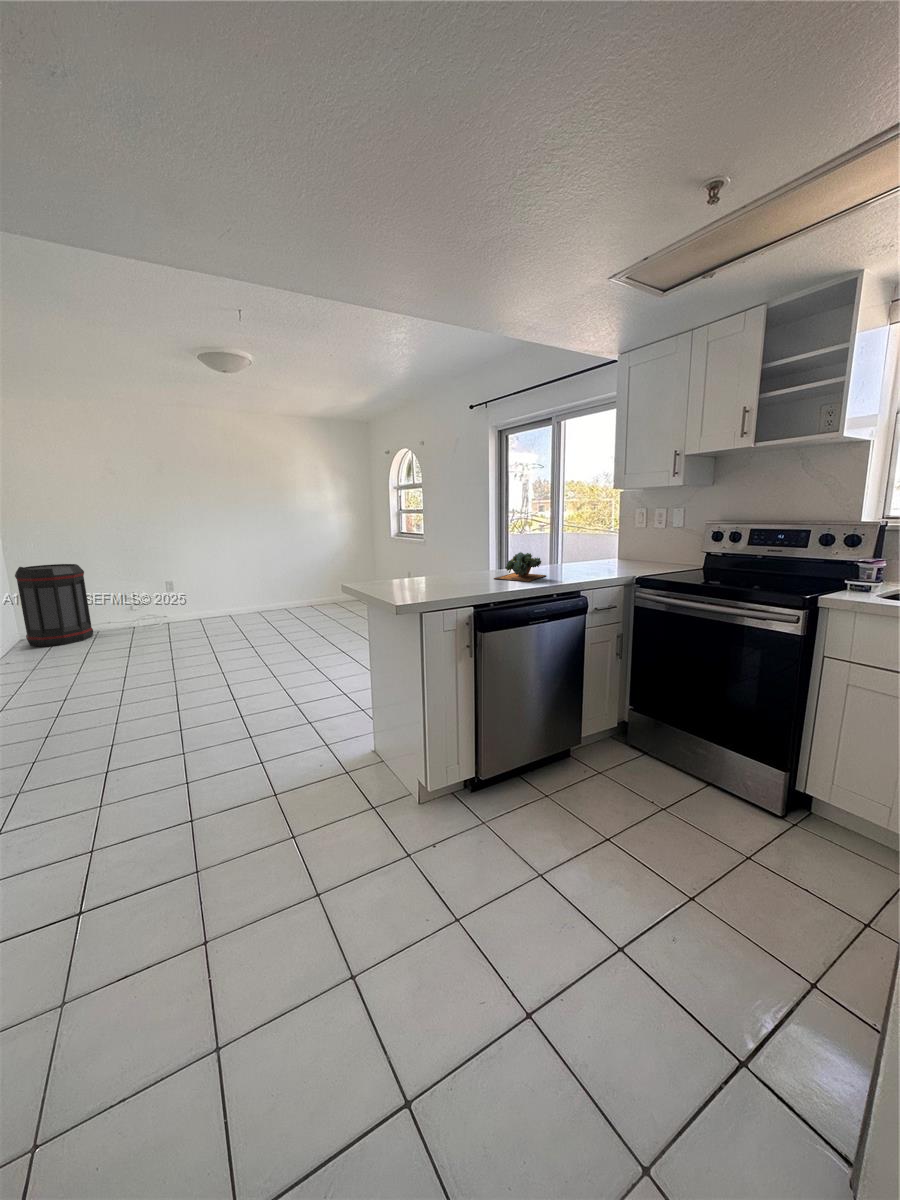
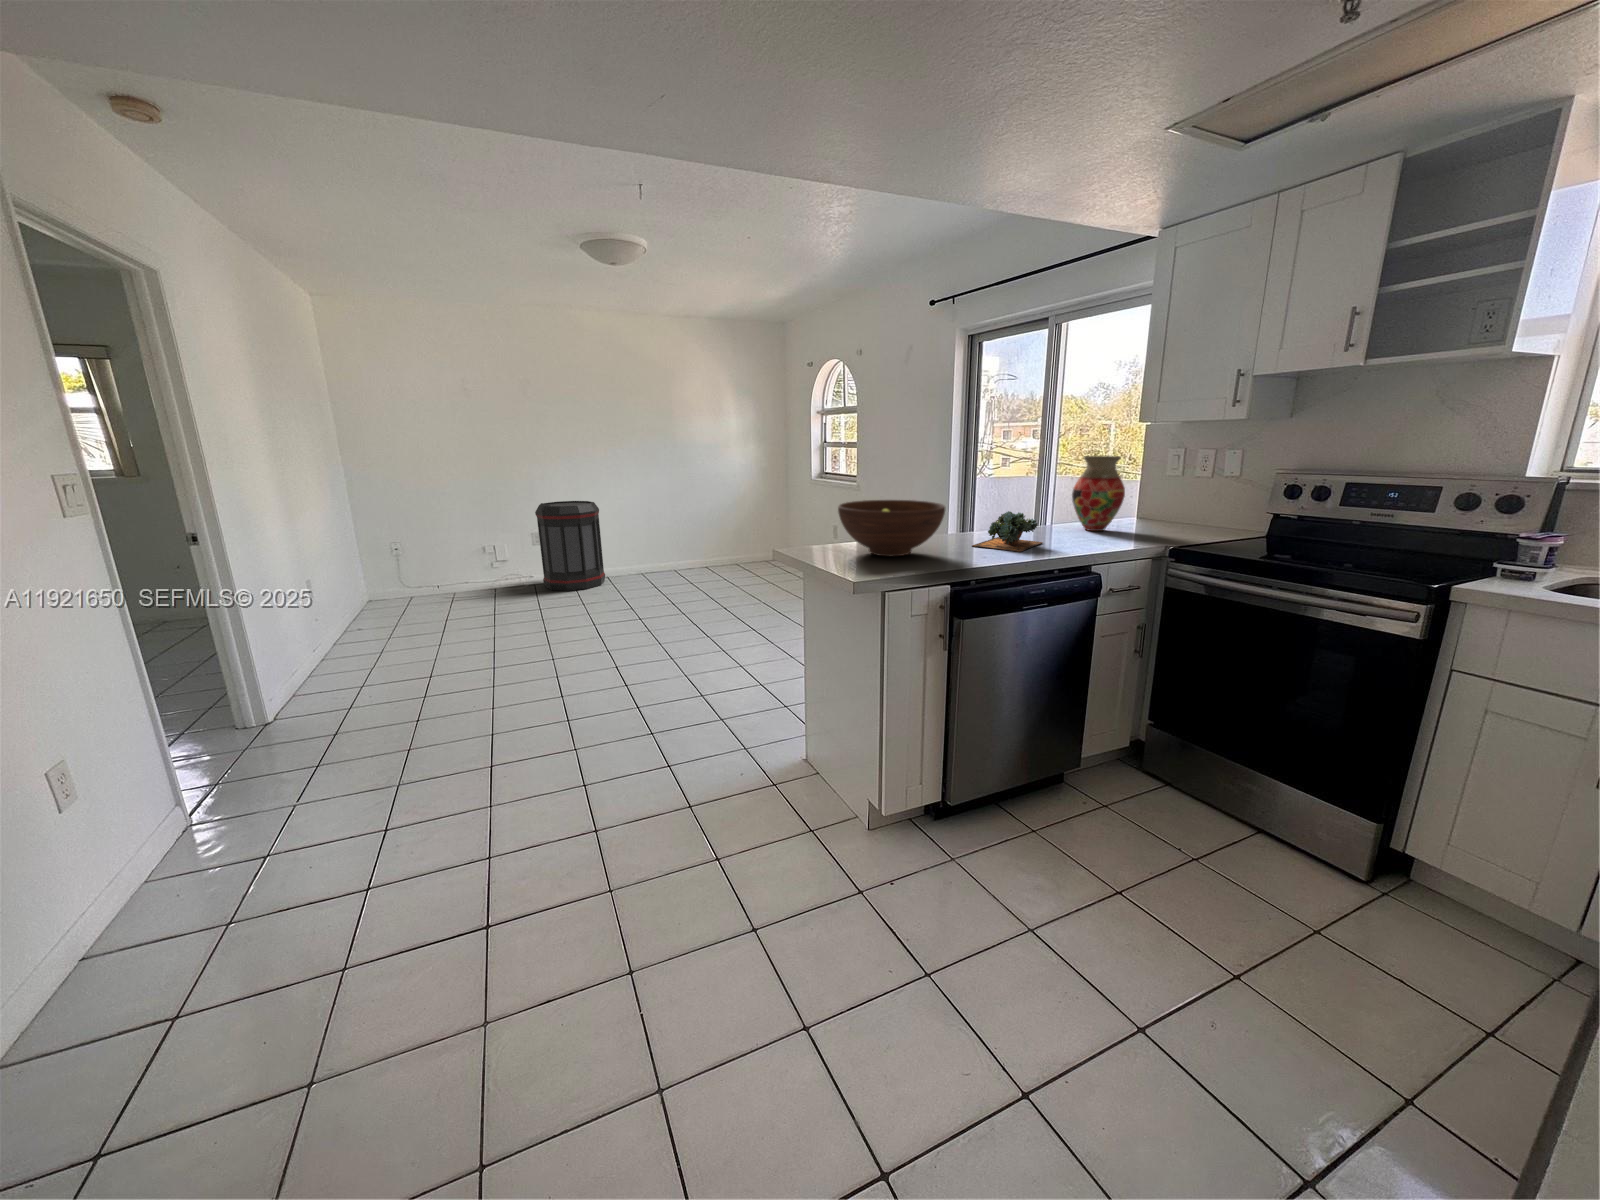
vase: none [569,513,606,568] -> present [1072,456,1125,531]
fruit bowl: none [388,544,470,587] -> present [838,500,945,557]
trash can: present [15,564,93,647] -> present [535,501,605,591]

